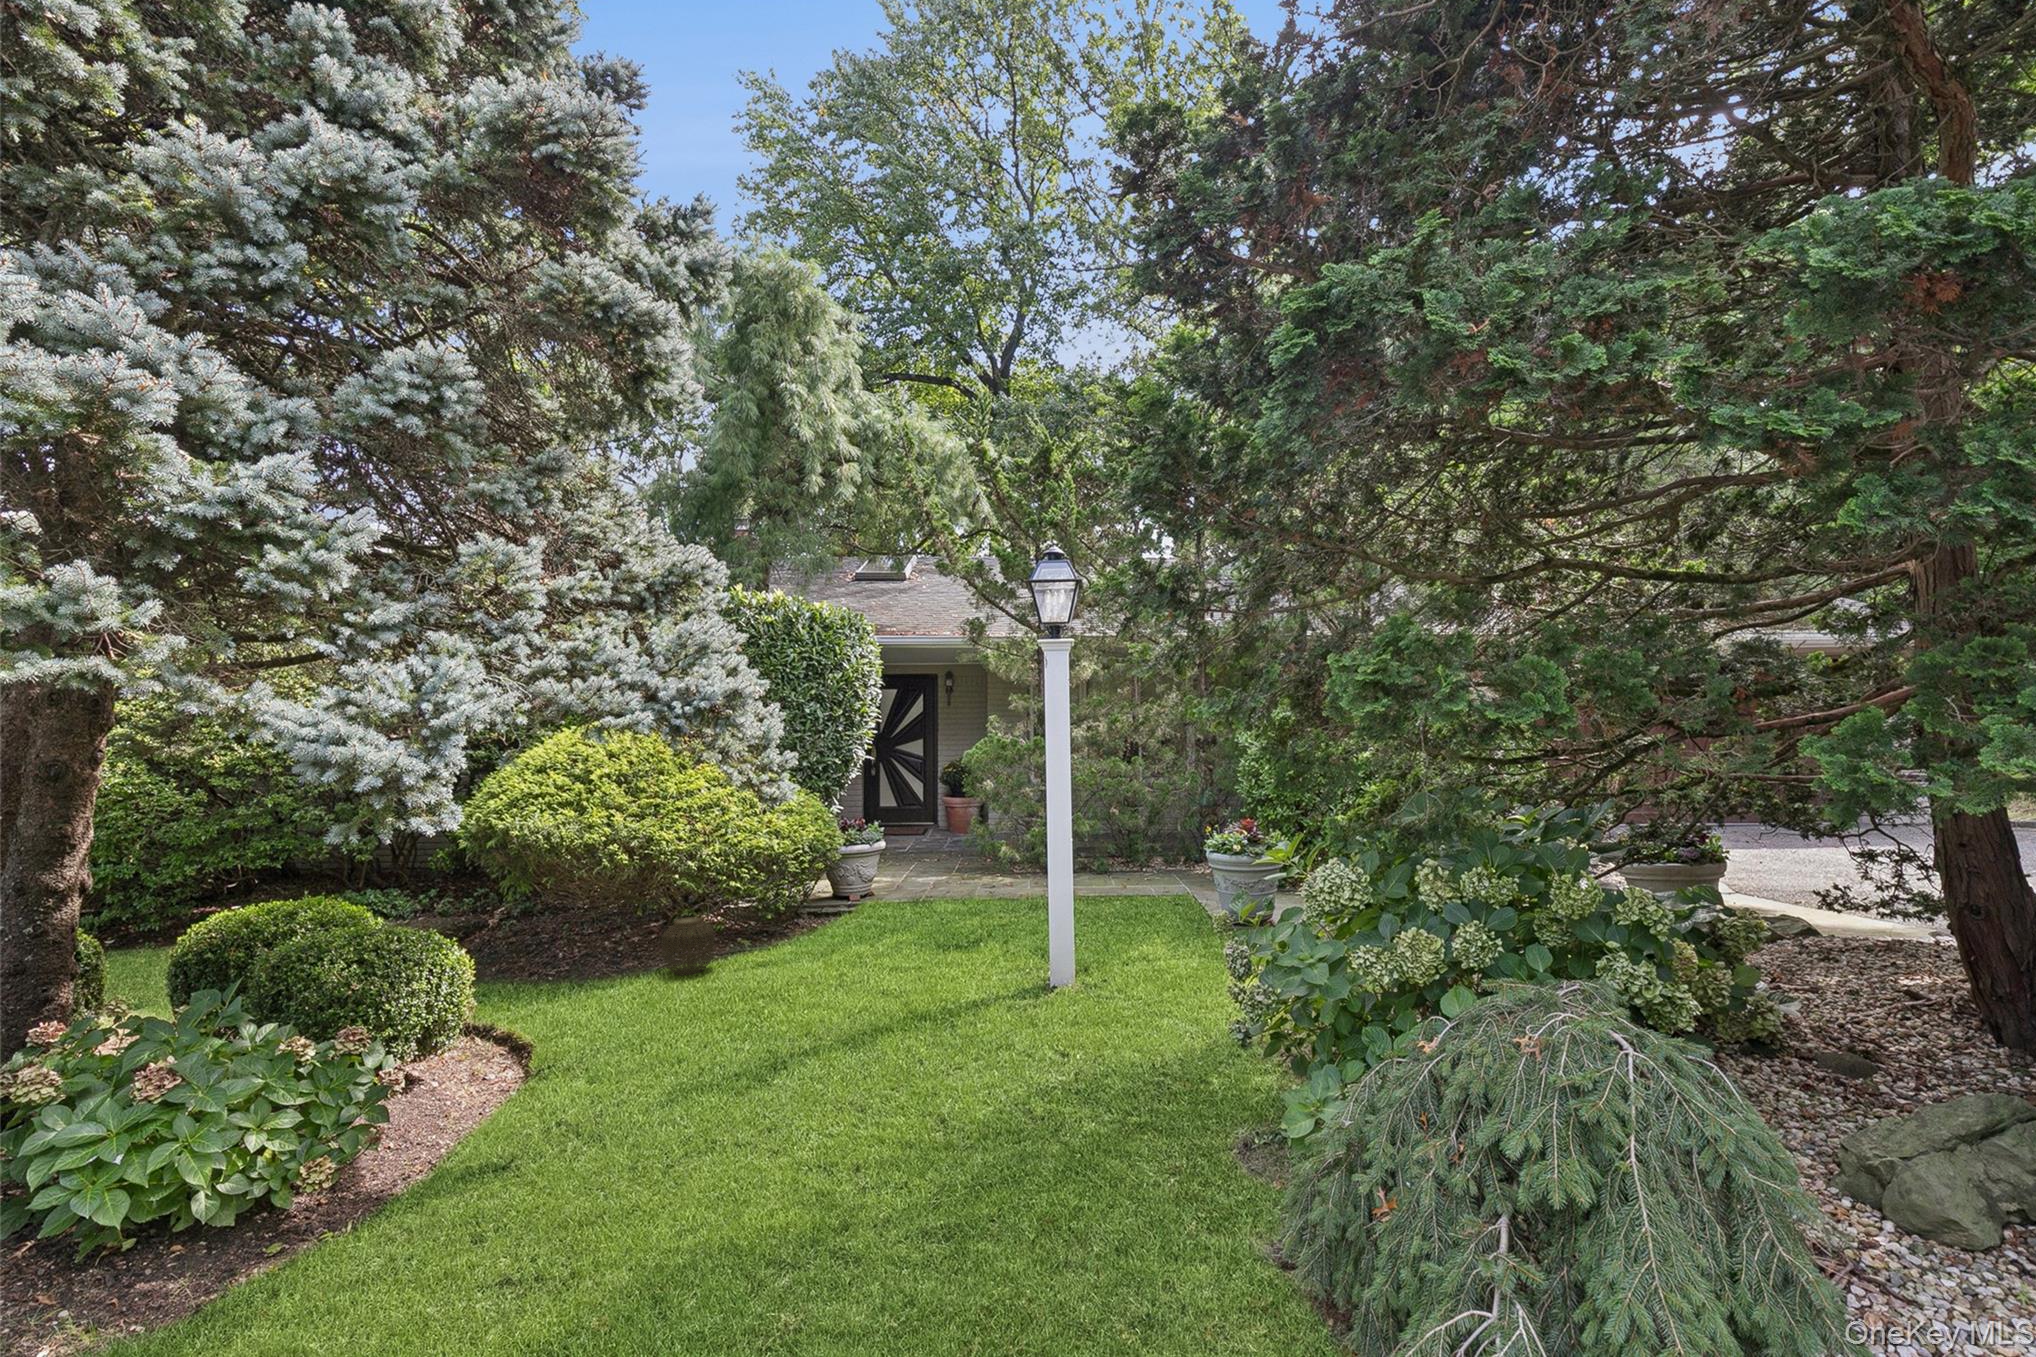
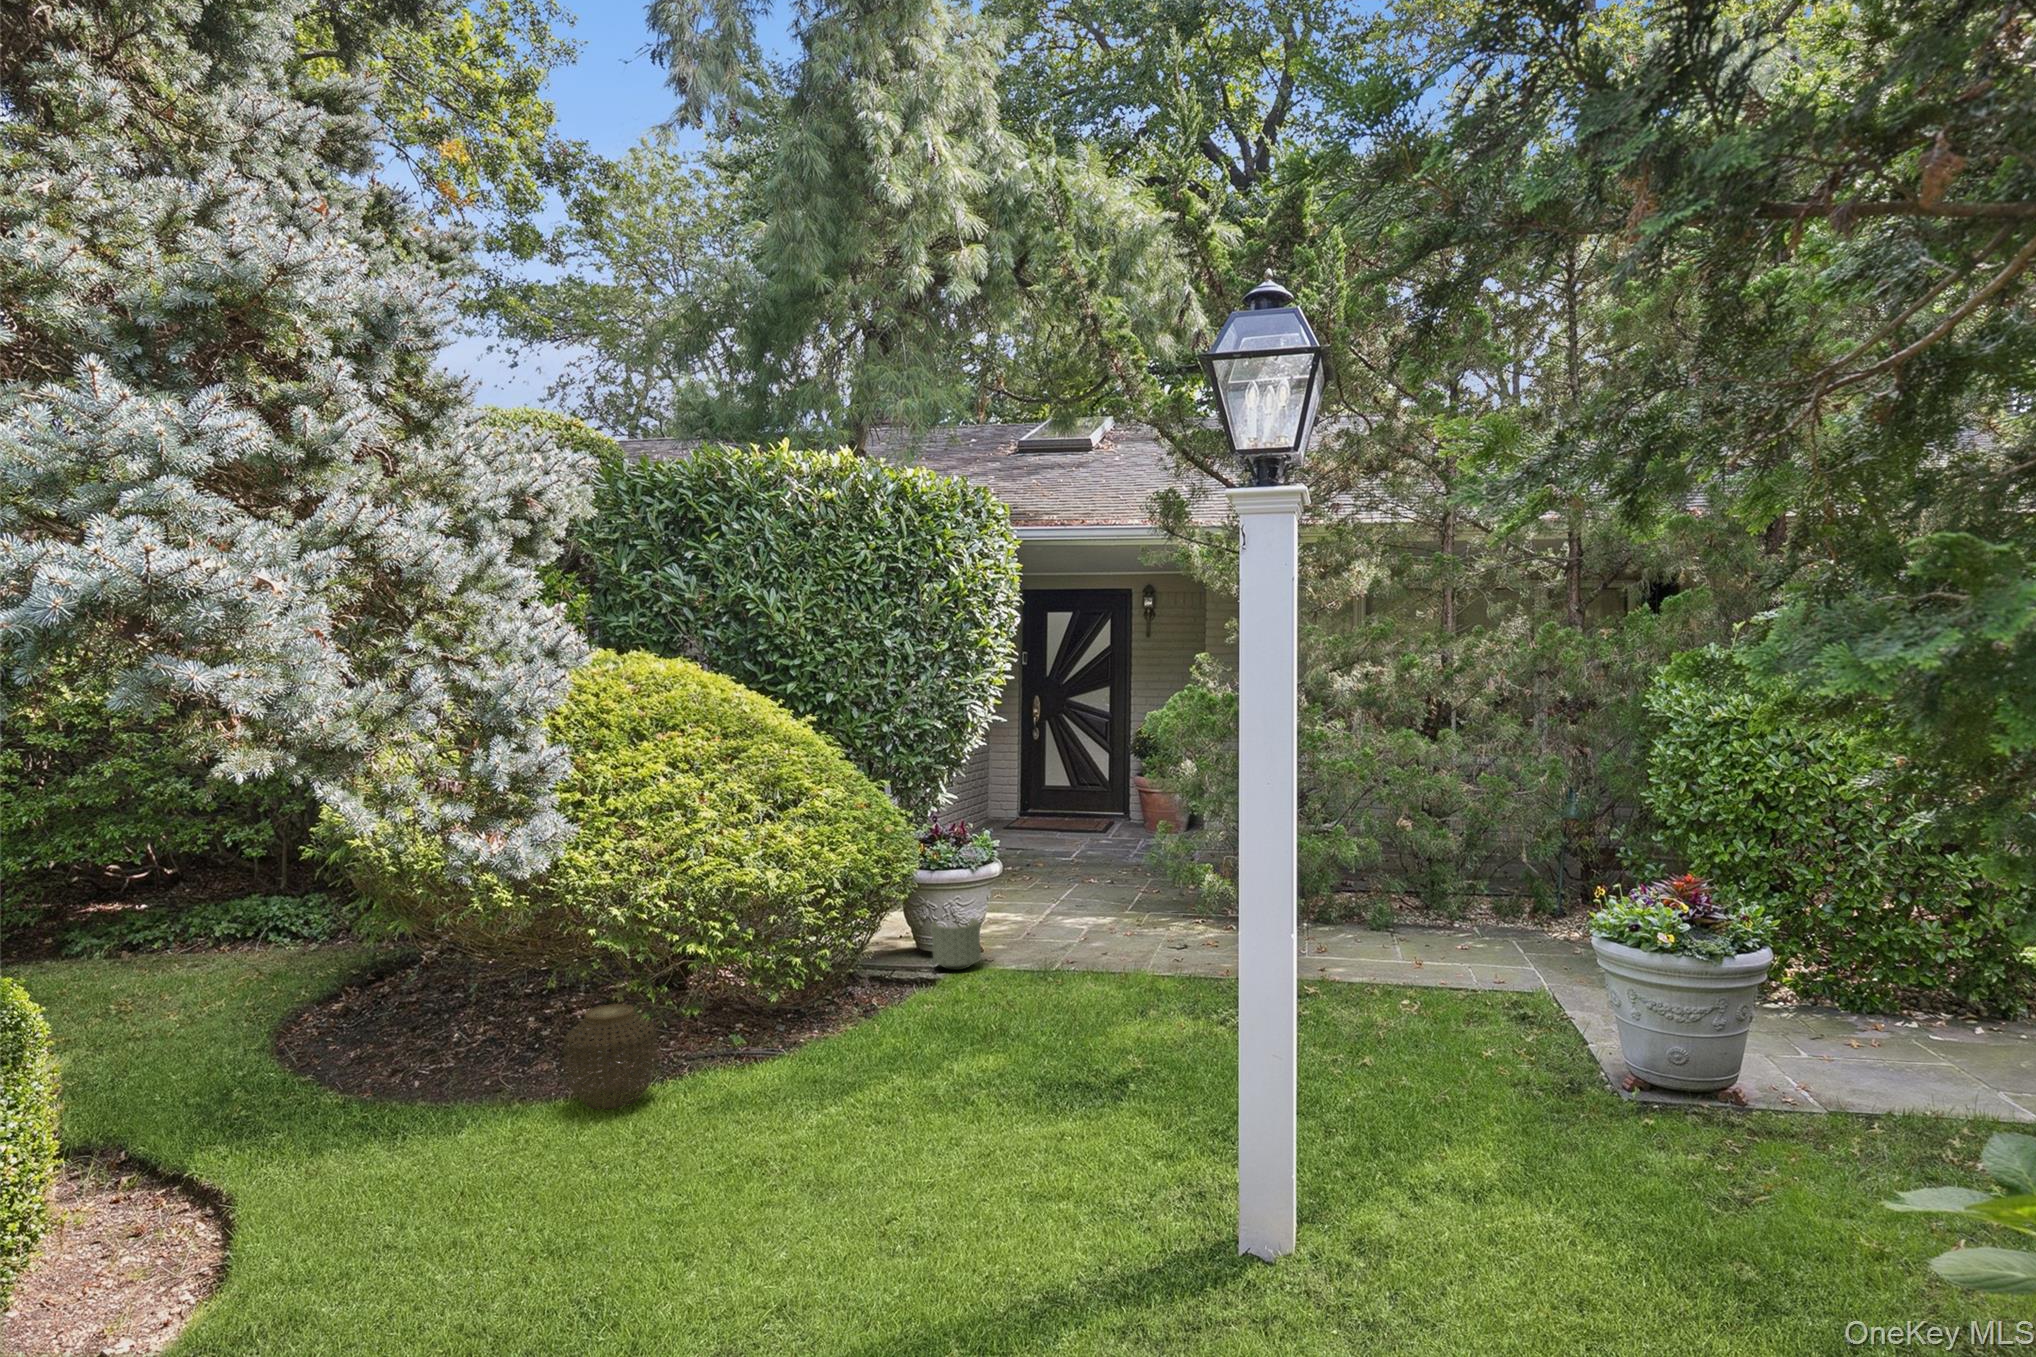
planter: none [844,876,873,907] -> present [932,917,981,970]

